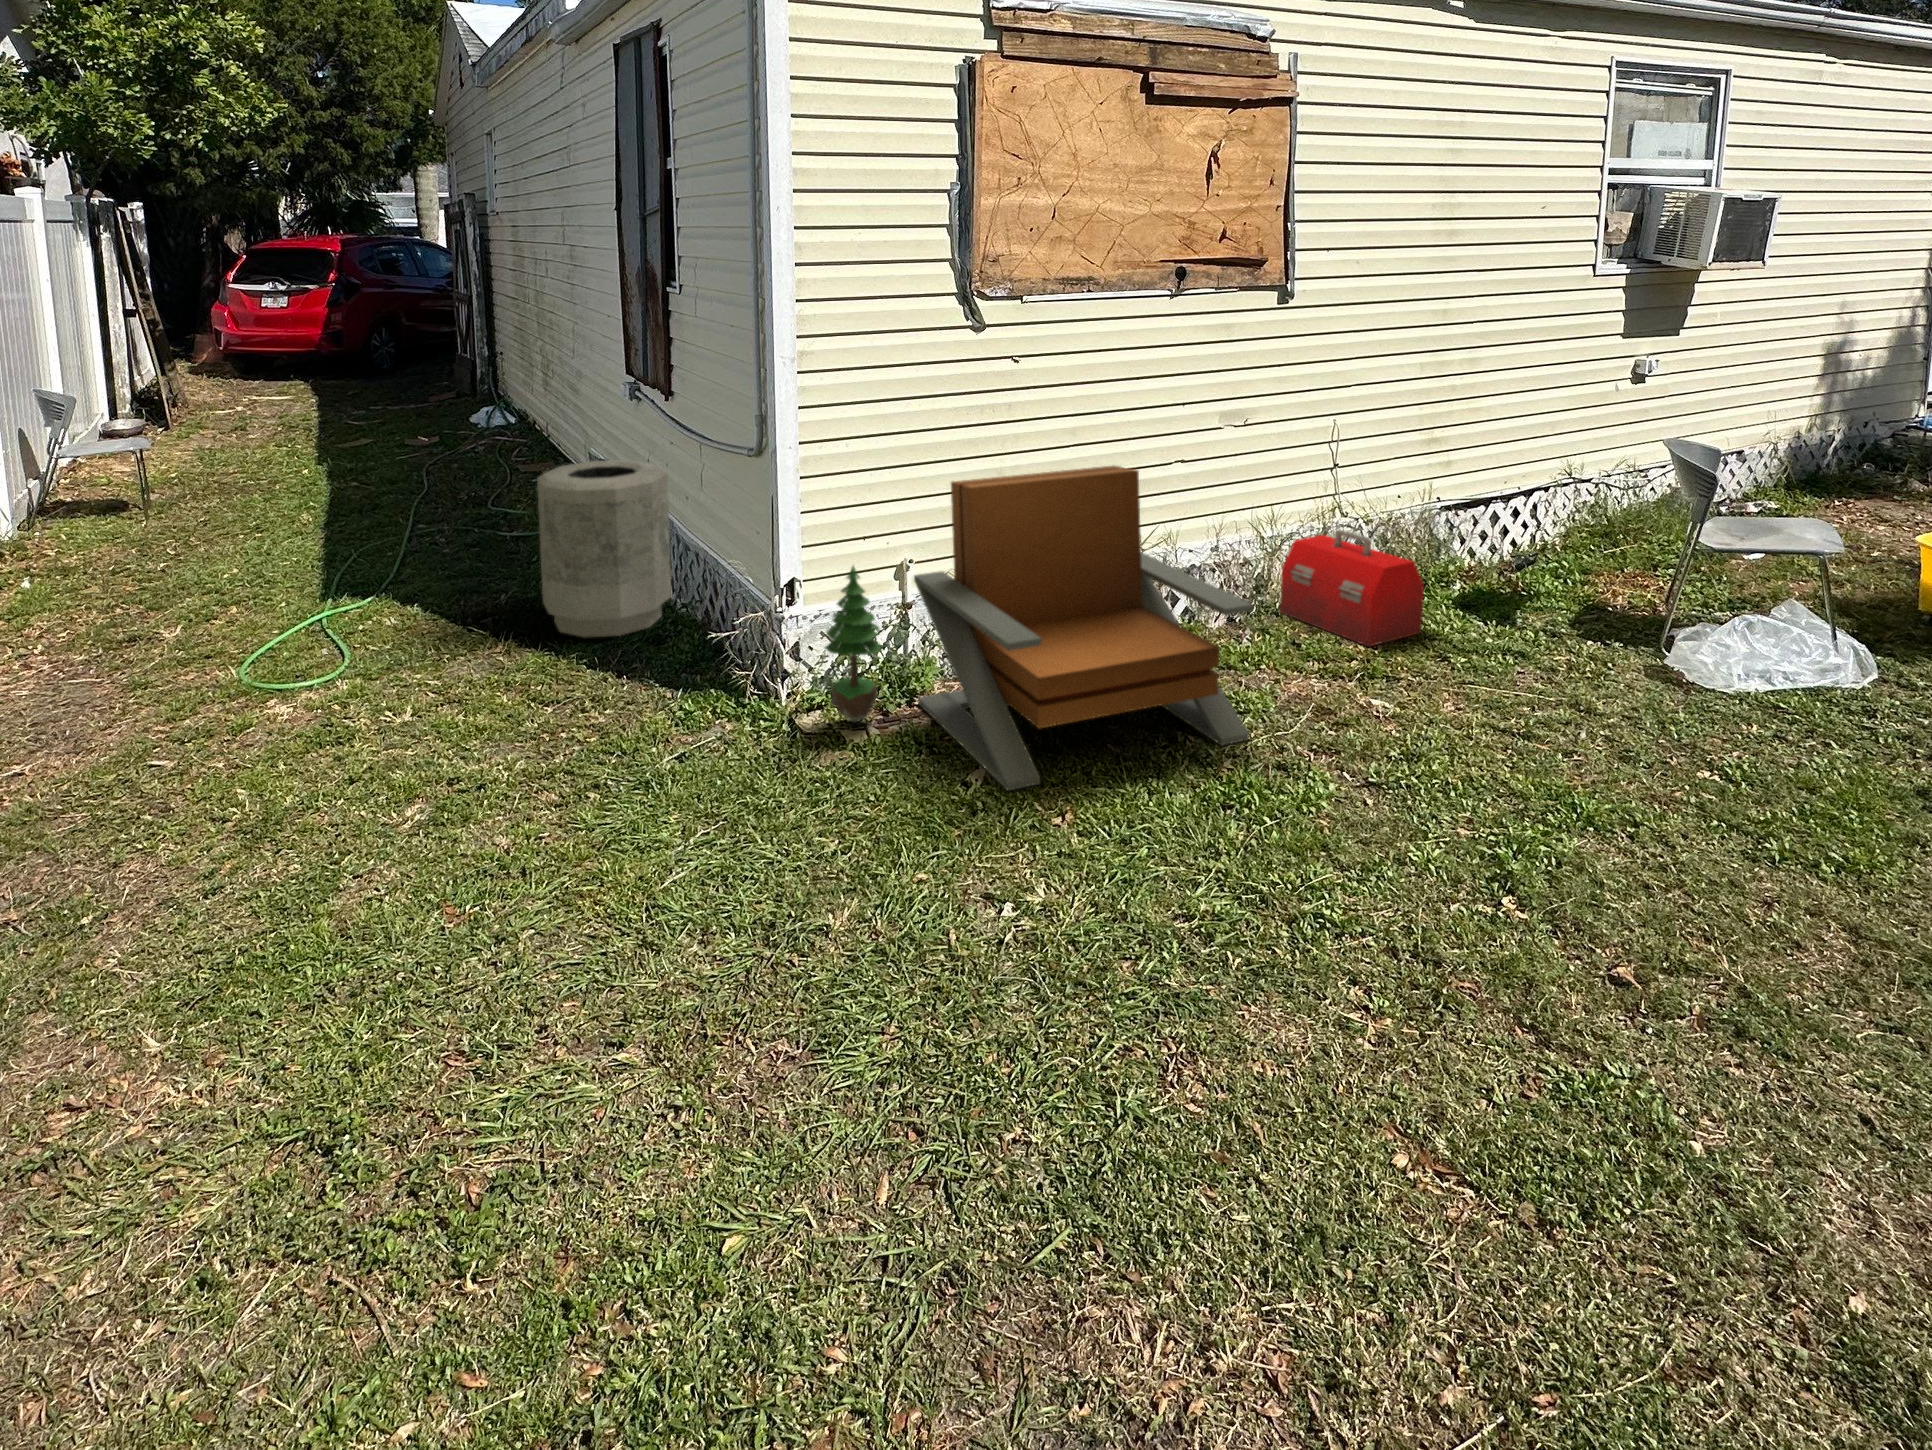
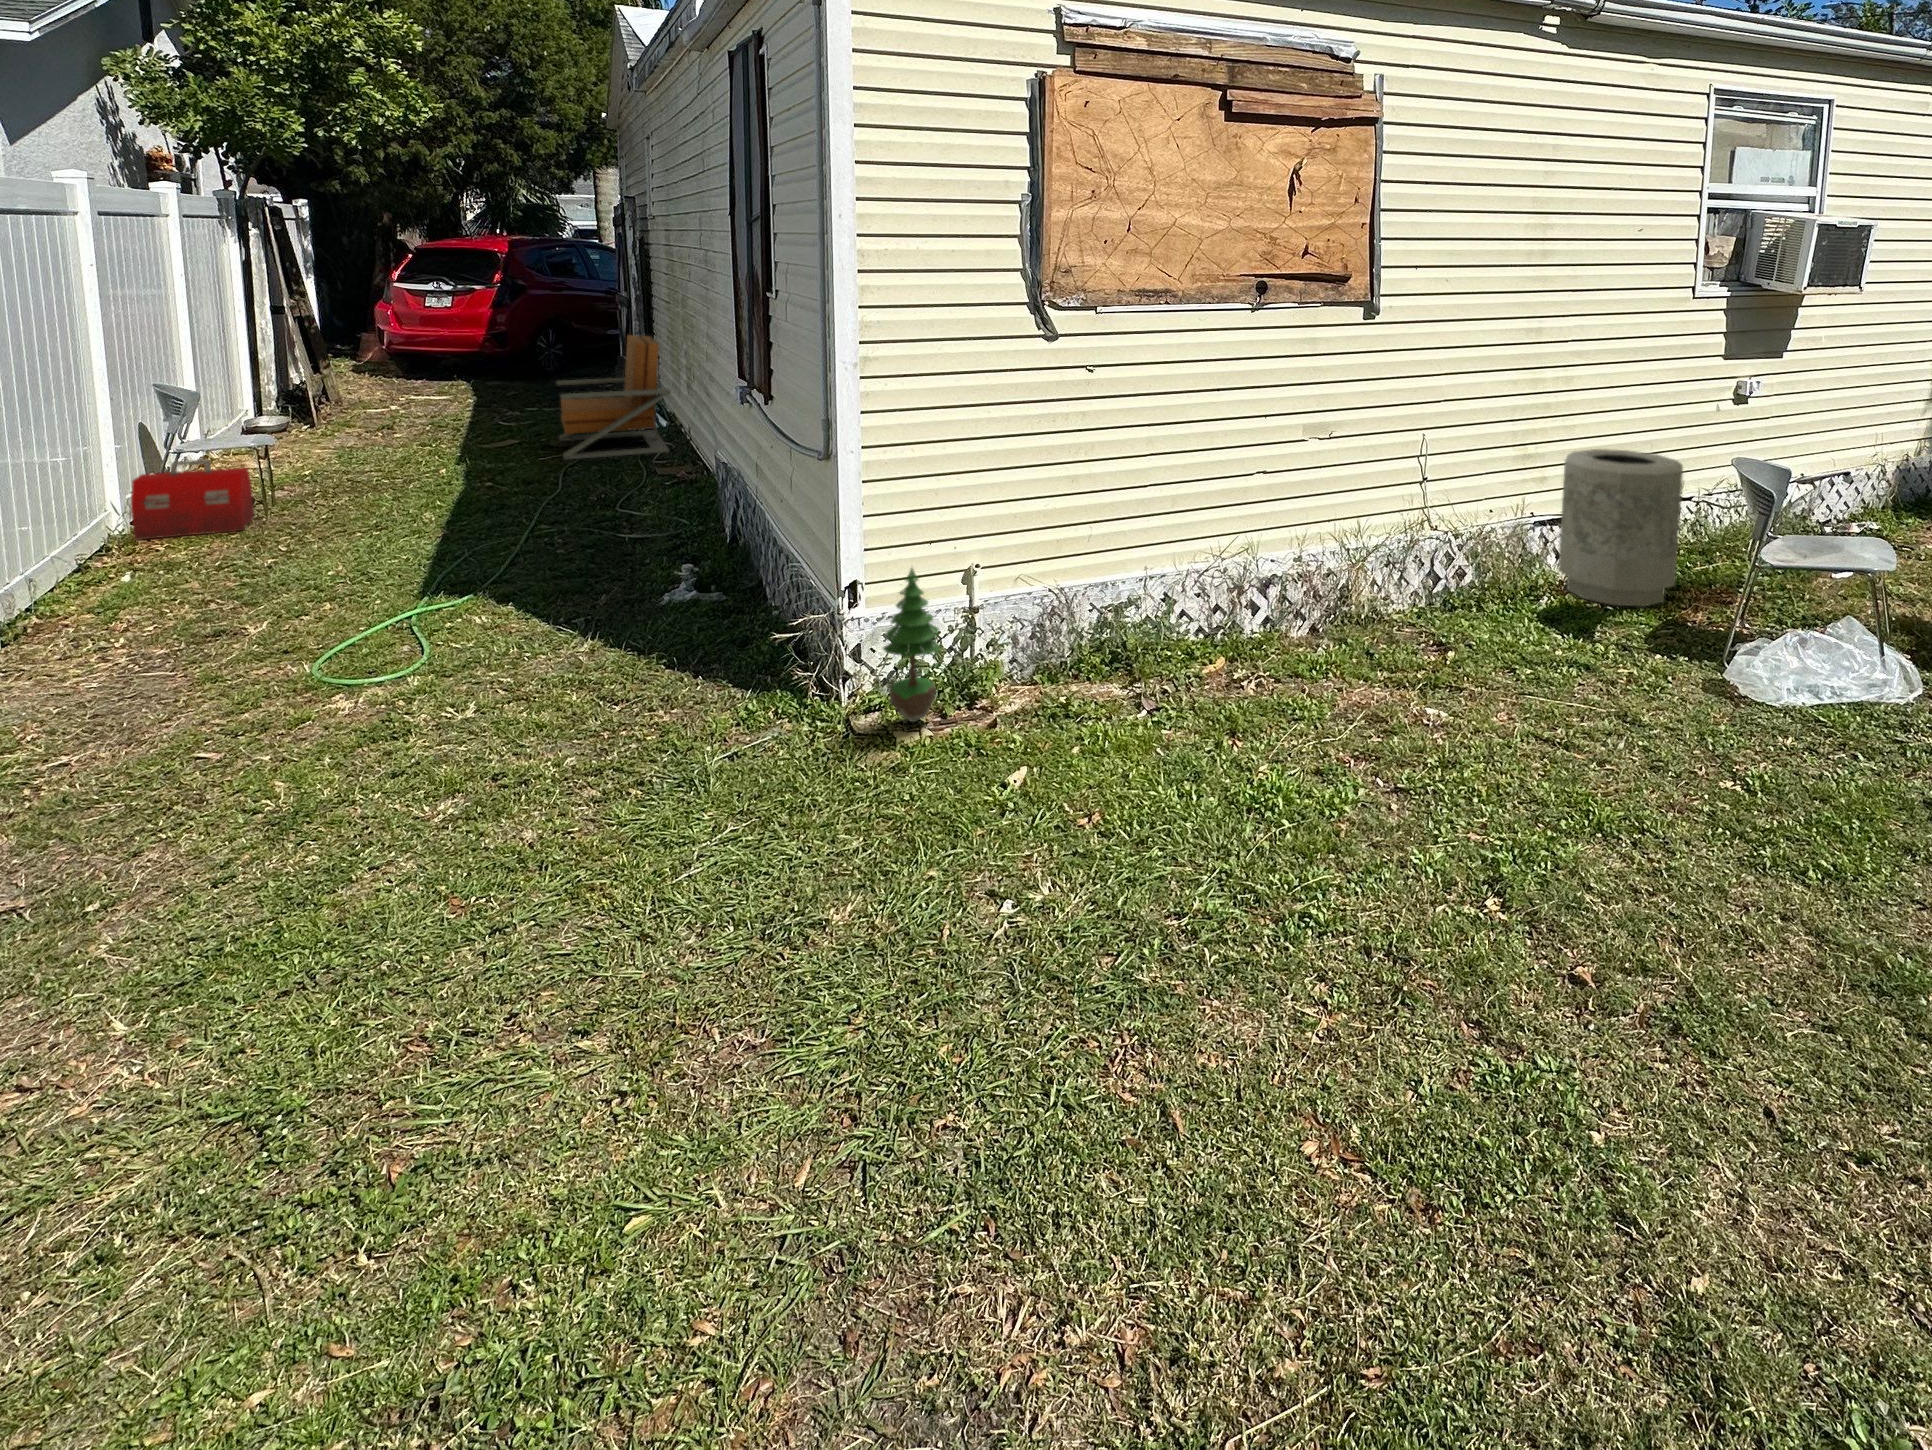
trash can: present [537,460,671,638] -> present [1559,449,1683,607]
lounge chair: present [914,466,1253,791] -> present [557,335,671,459]
toolbox: present [1280,529,1424,647] -> present [131,460,254,540]

